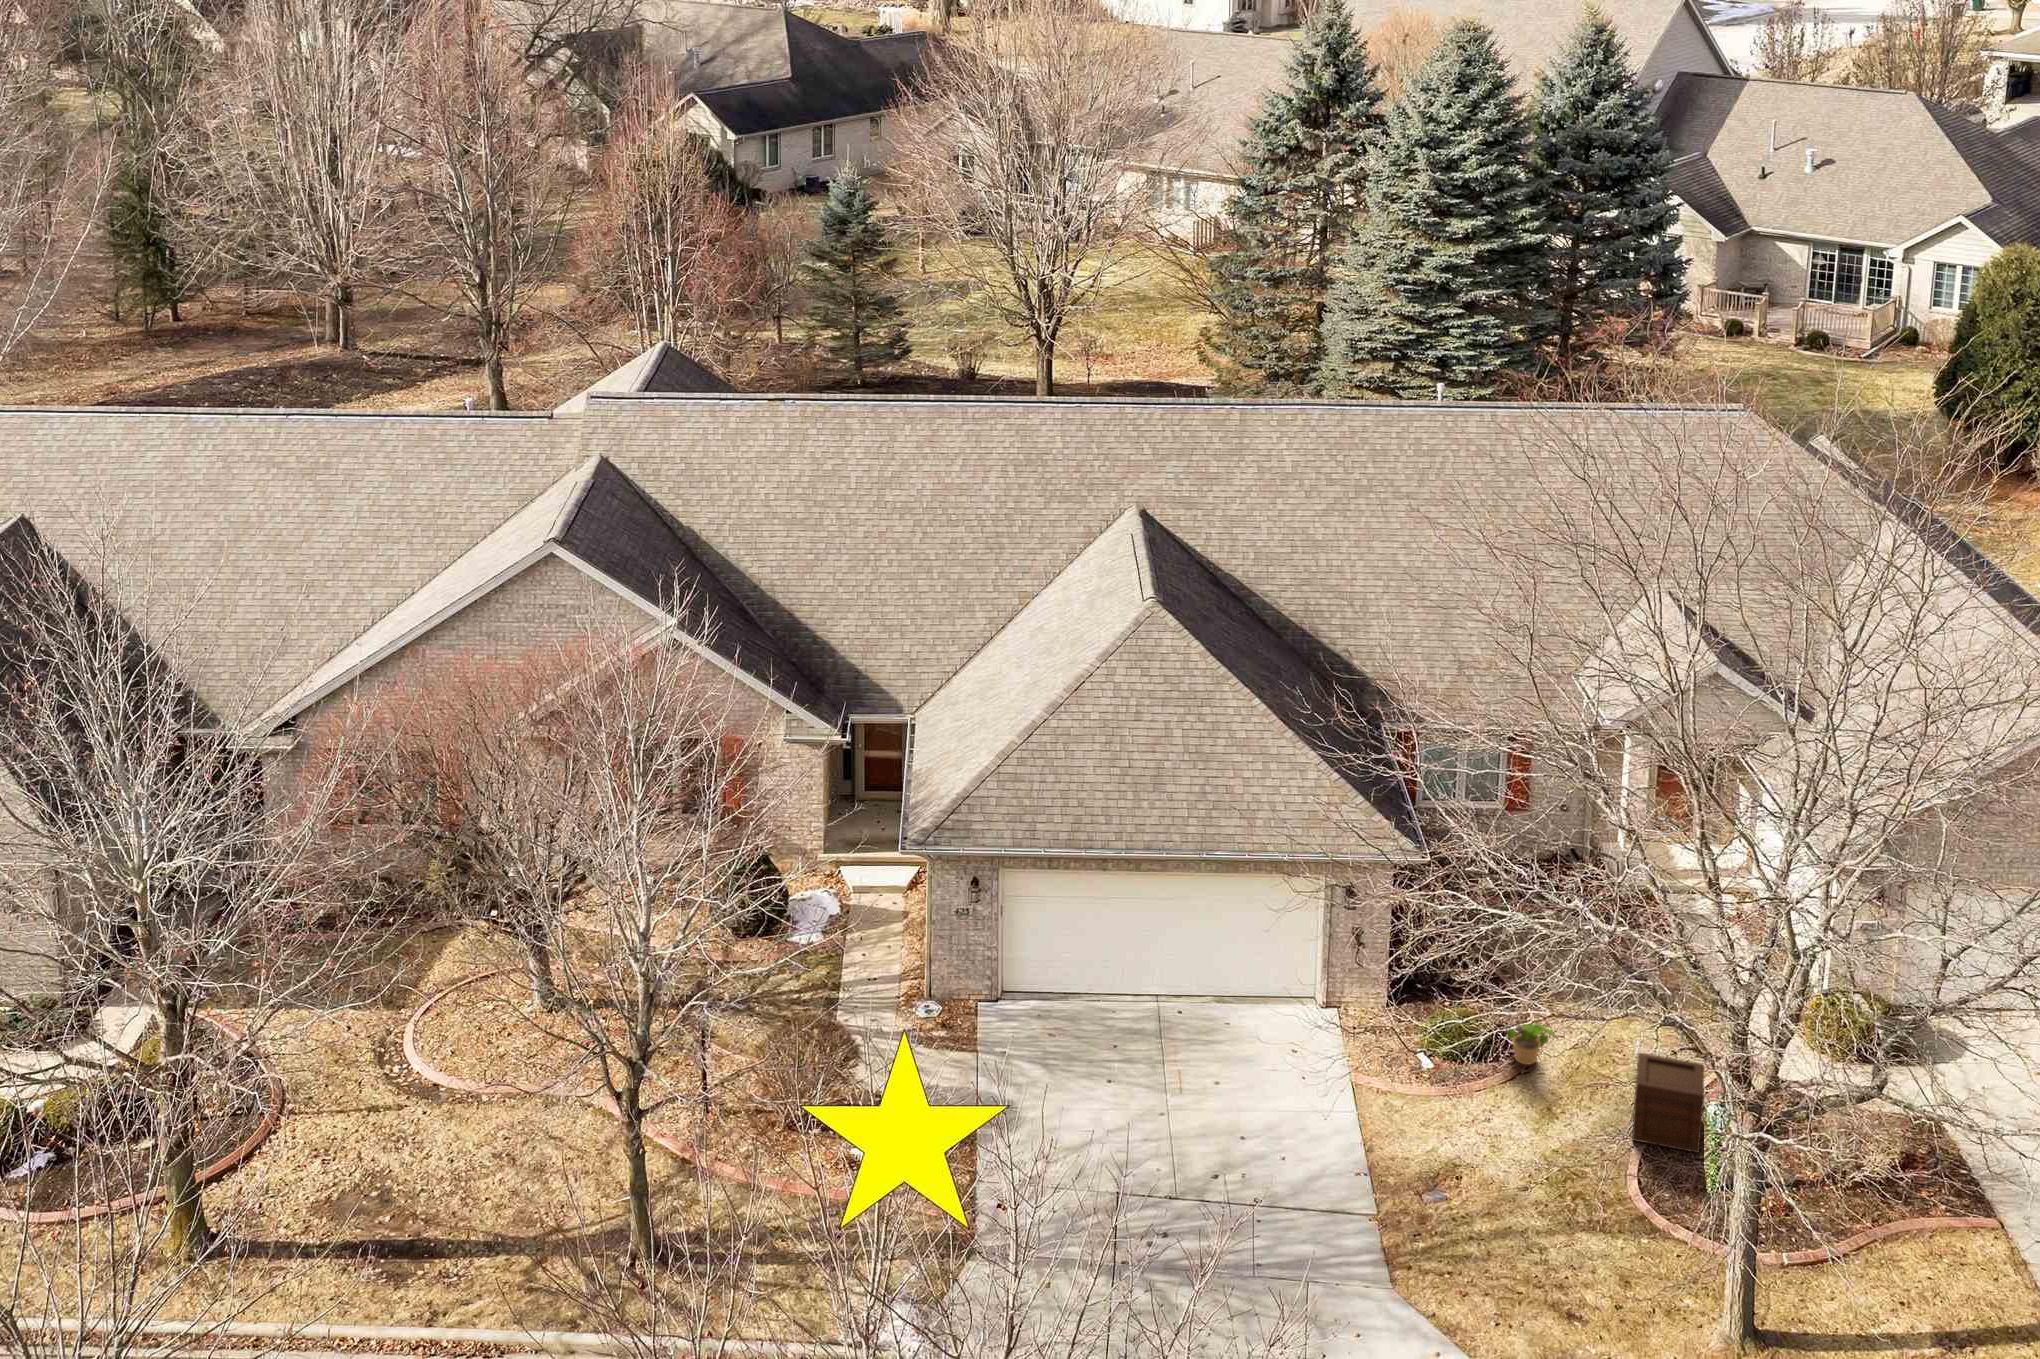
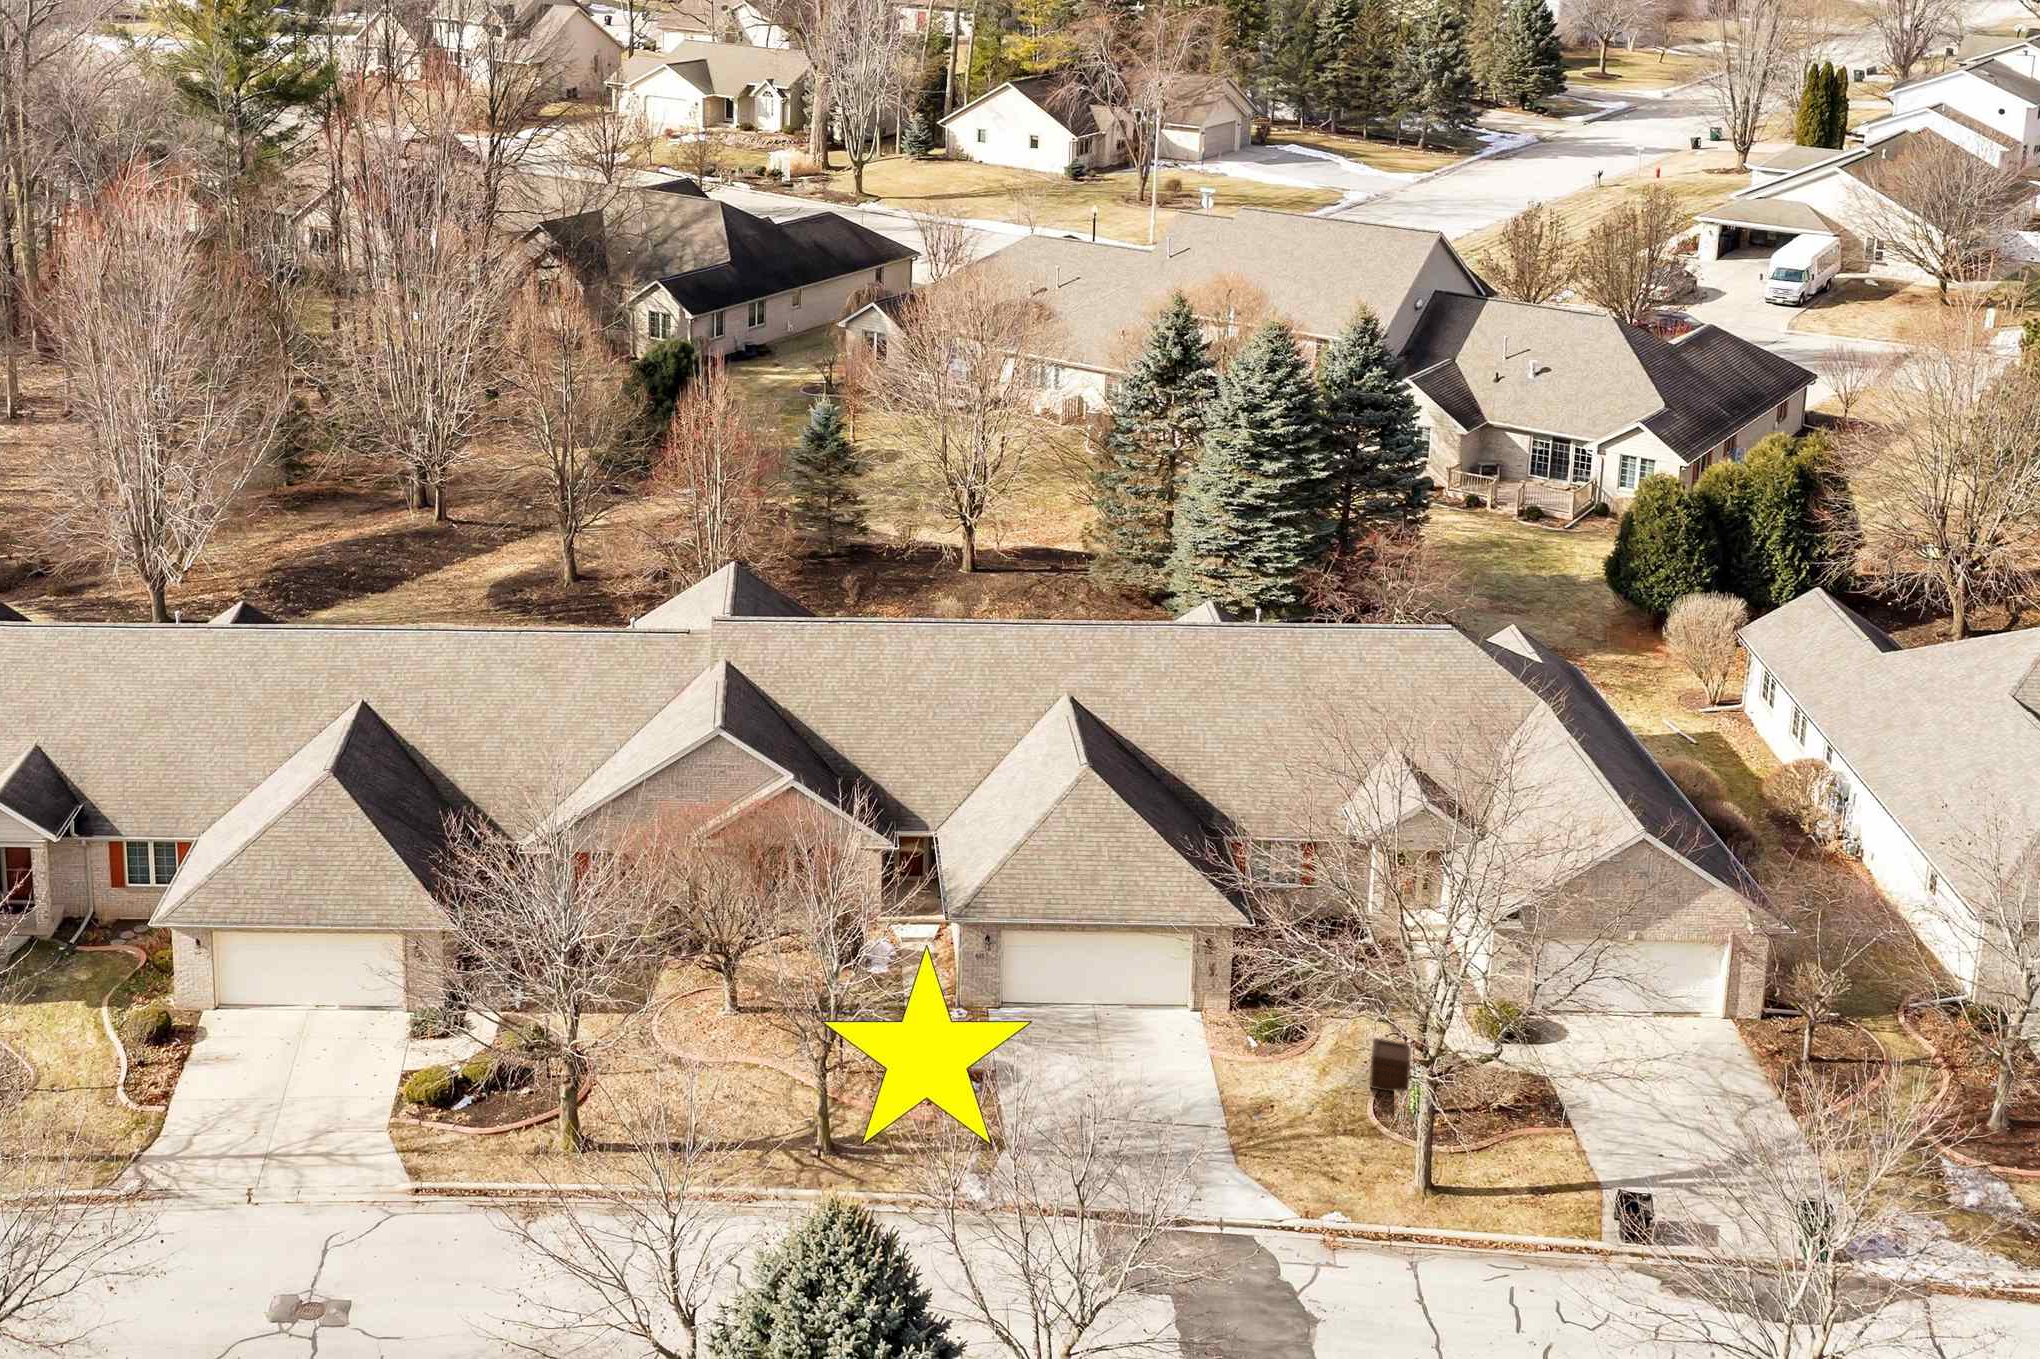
potted plant: present [1507,1023,1555,1065] -> none [1299,1021,1328,1045]

